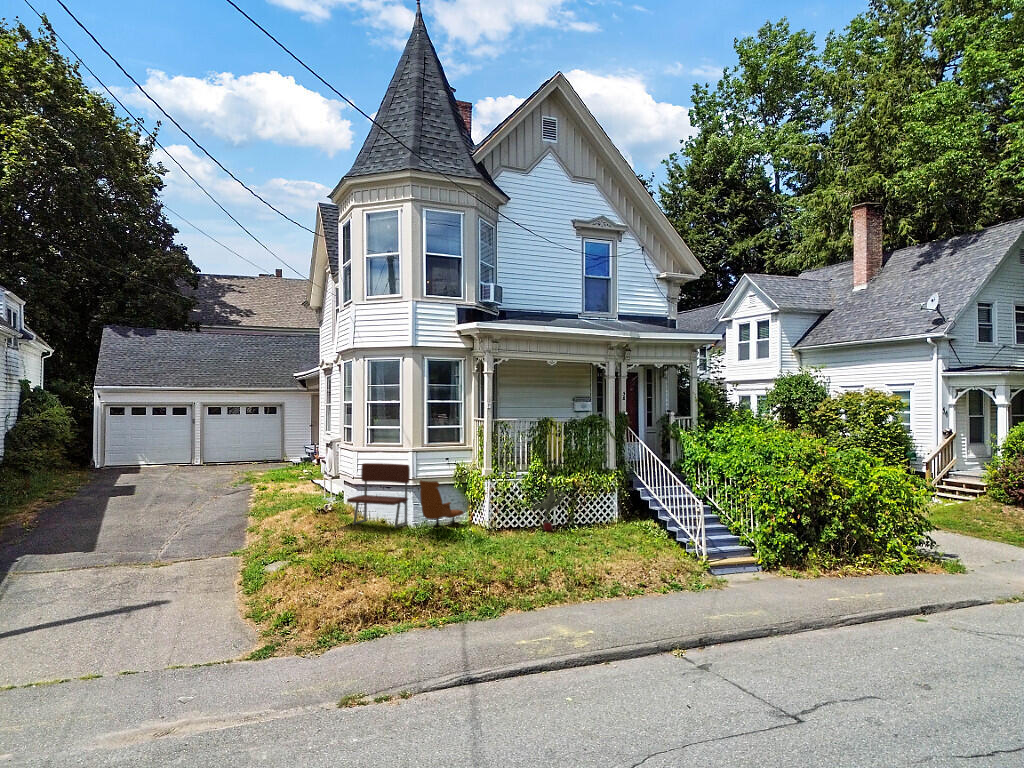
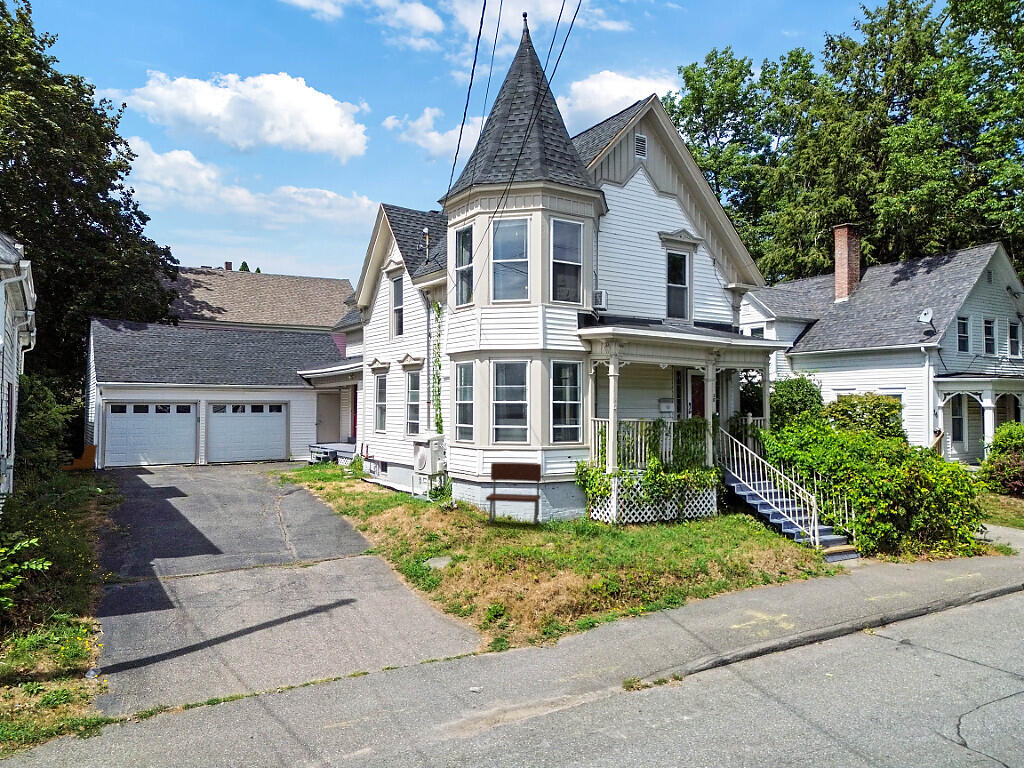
lounge chair: present [419,480,464,532] -> present [60,445,98,476]
potted tree: present [531,487,565,531] -> none [655,483,684,524]

